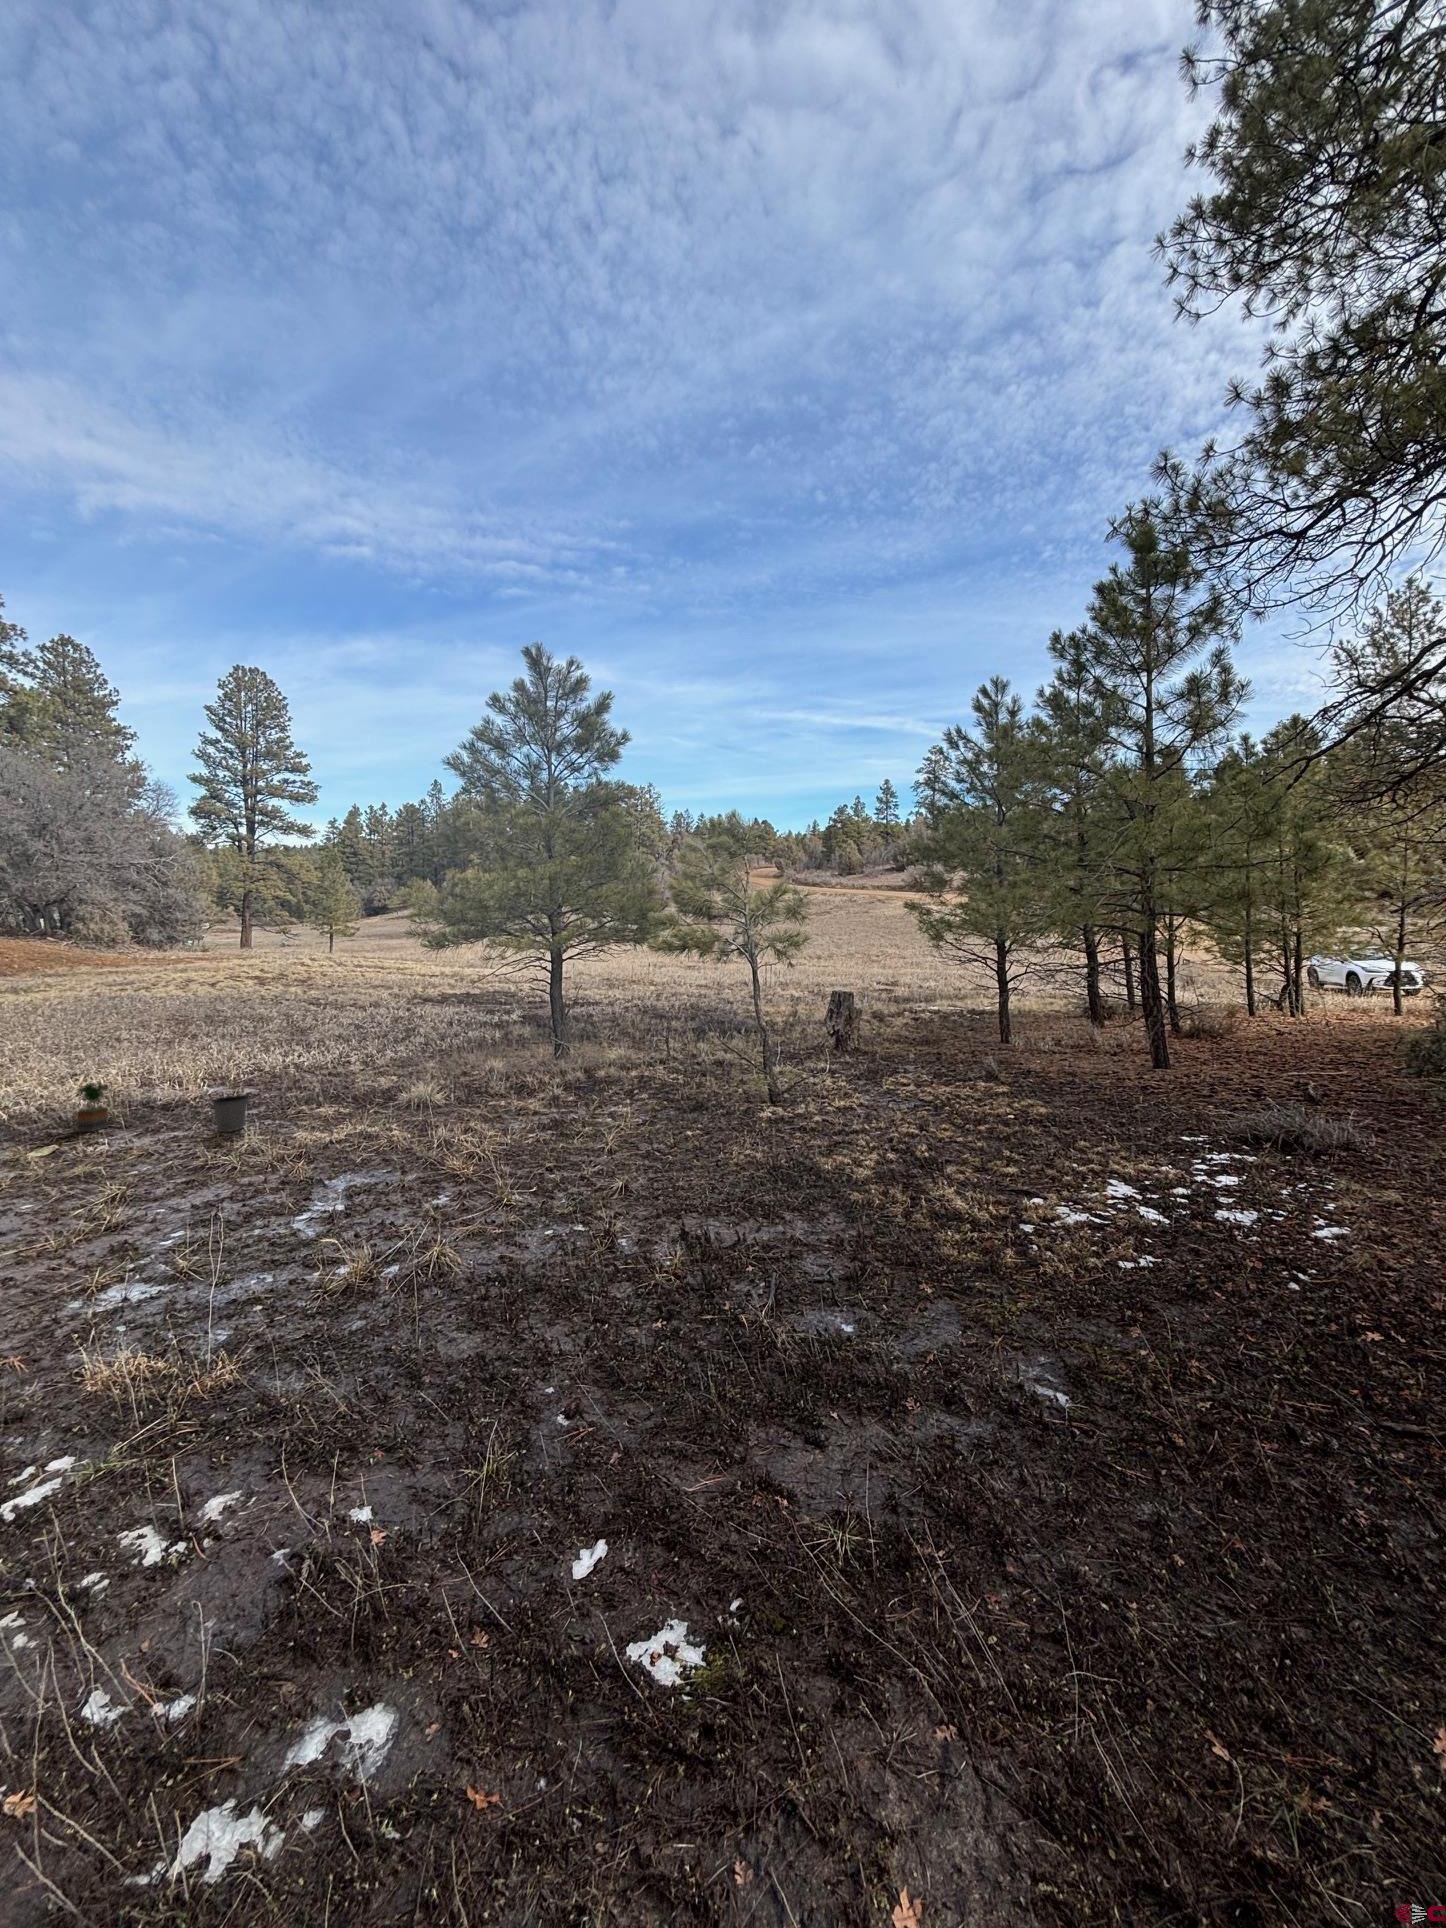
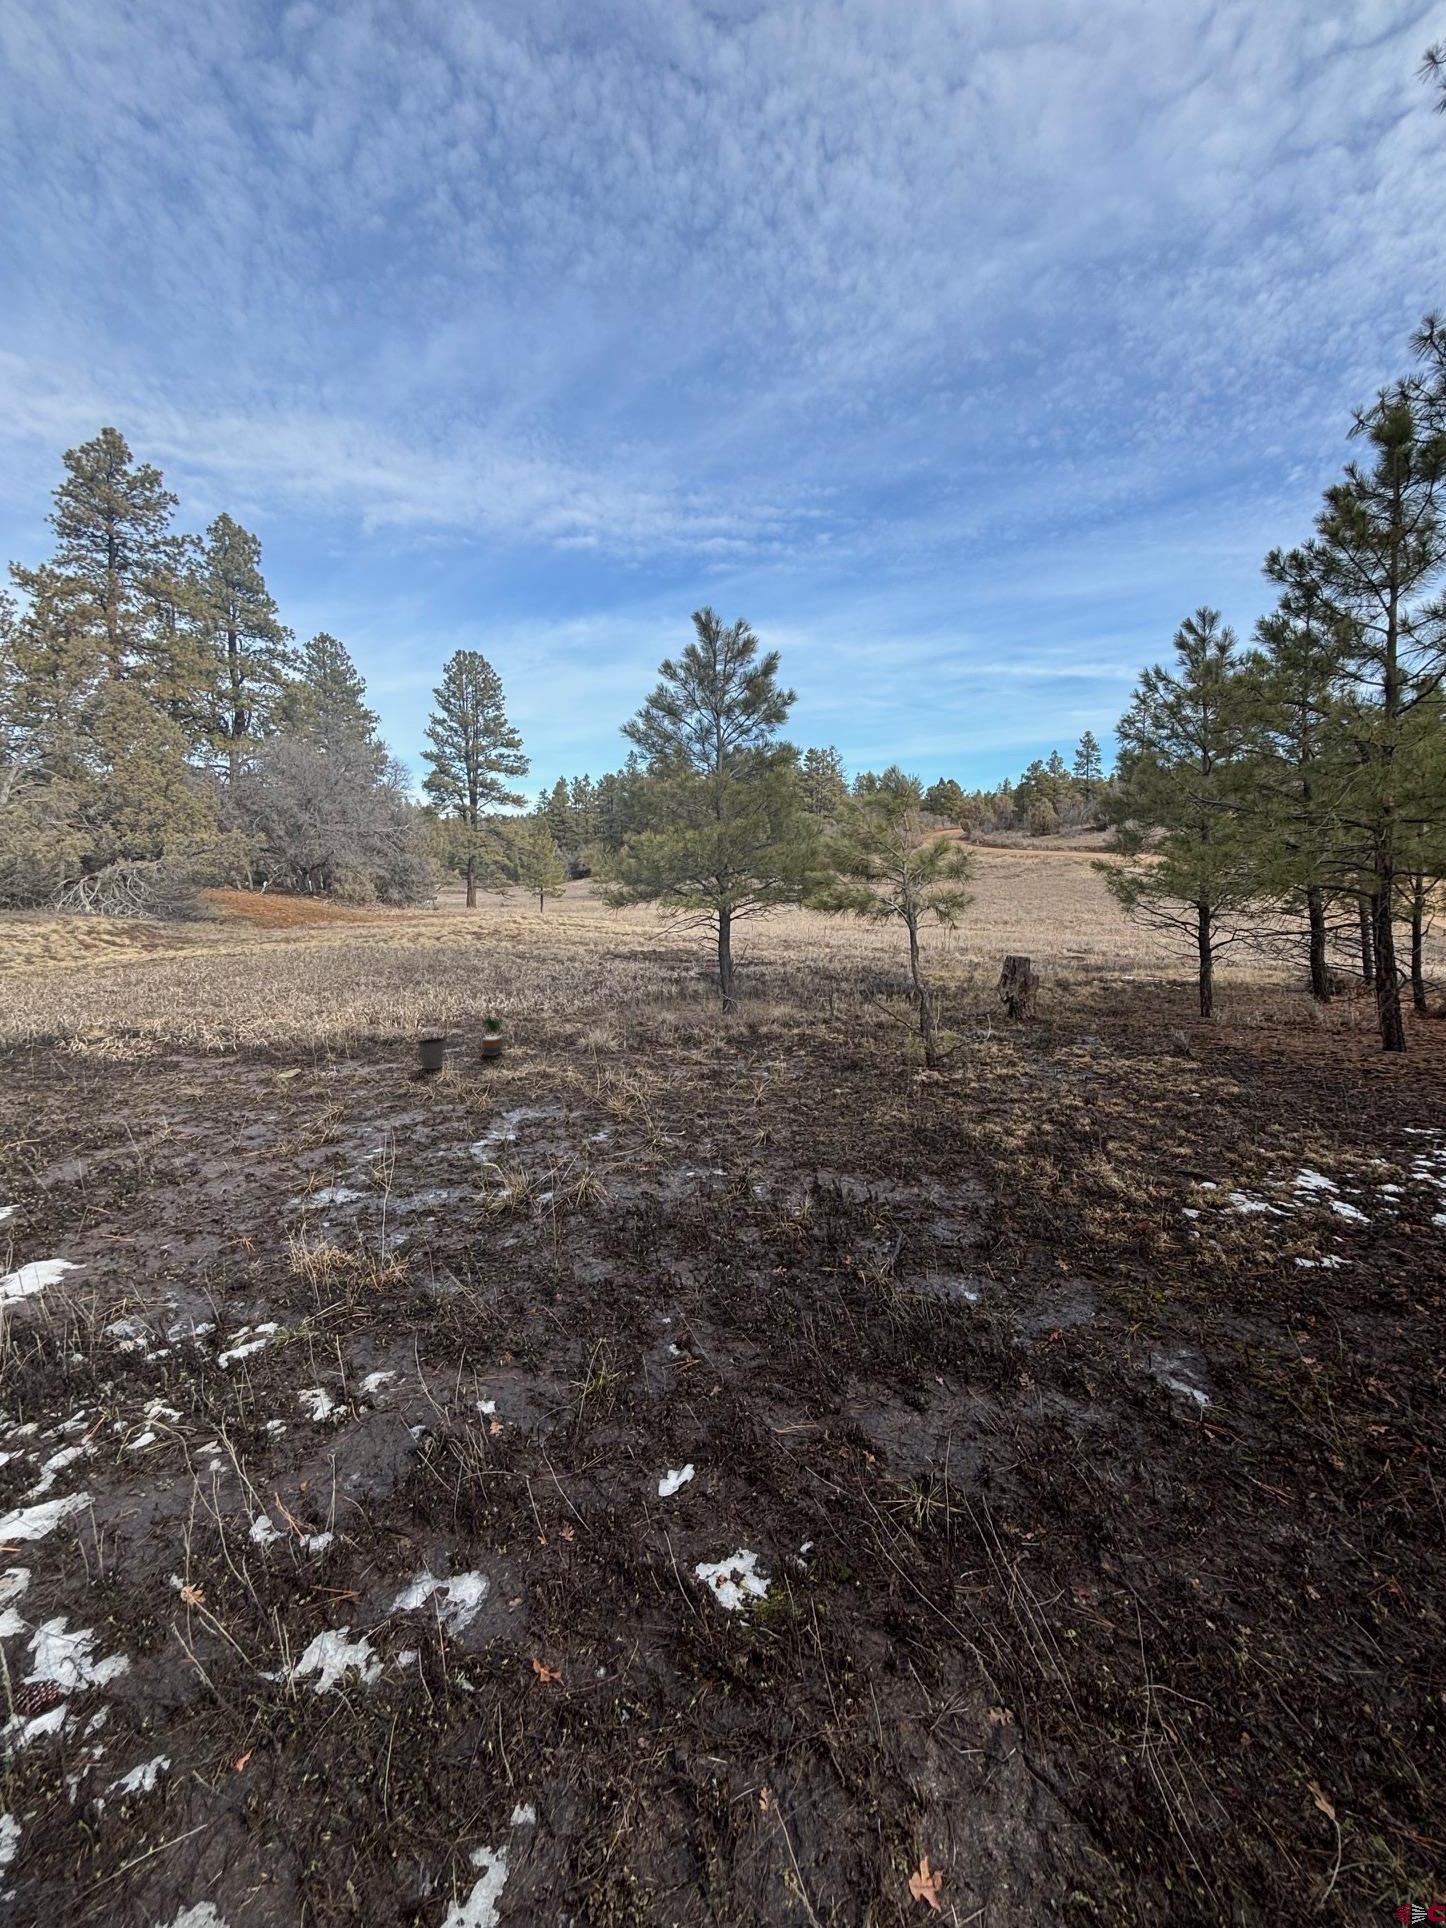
potted tree: present [76,1083,114,1132] -> present [482,1018,504,1056]

